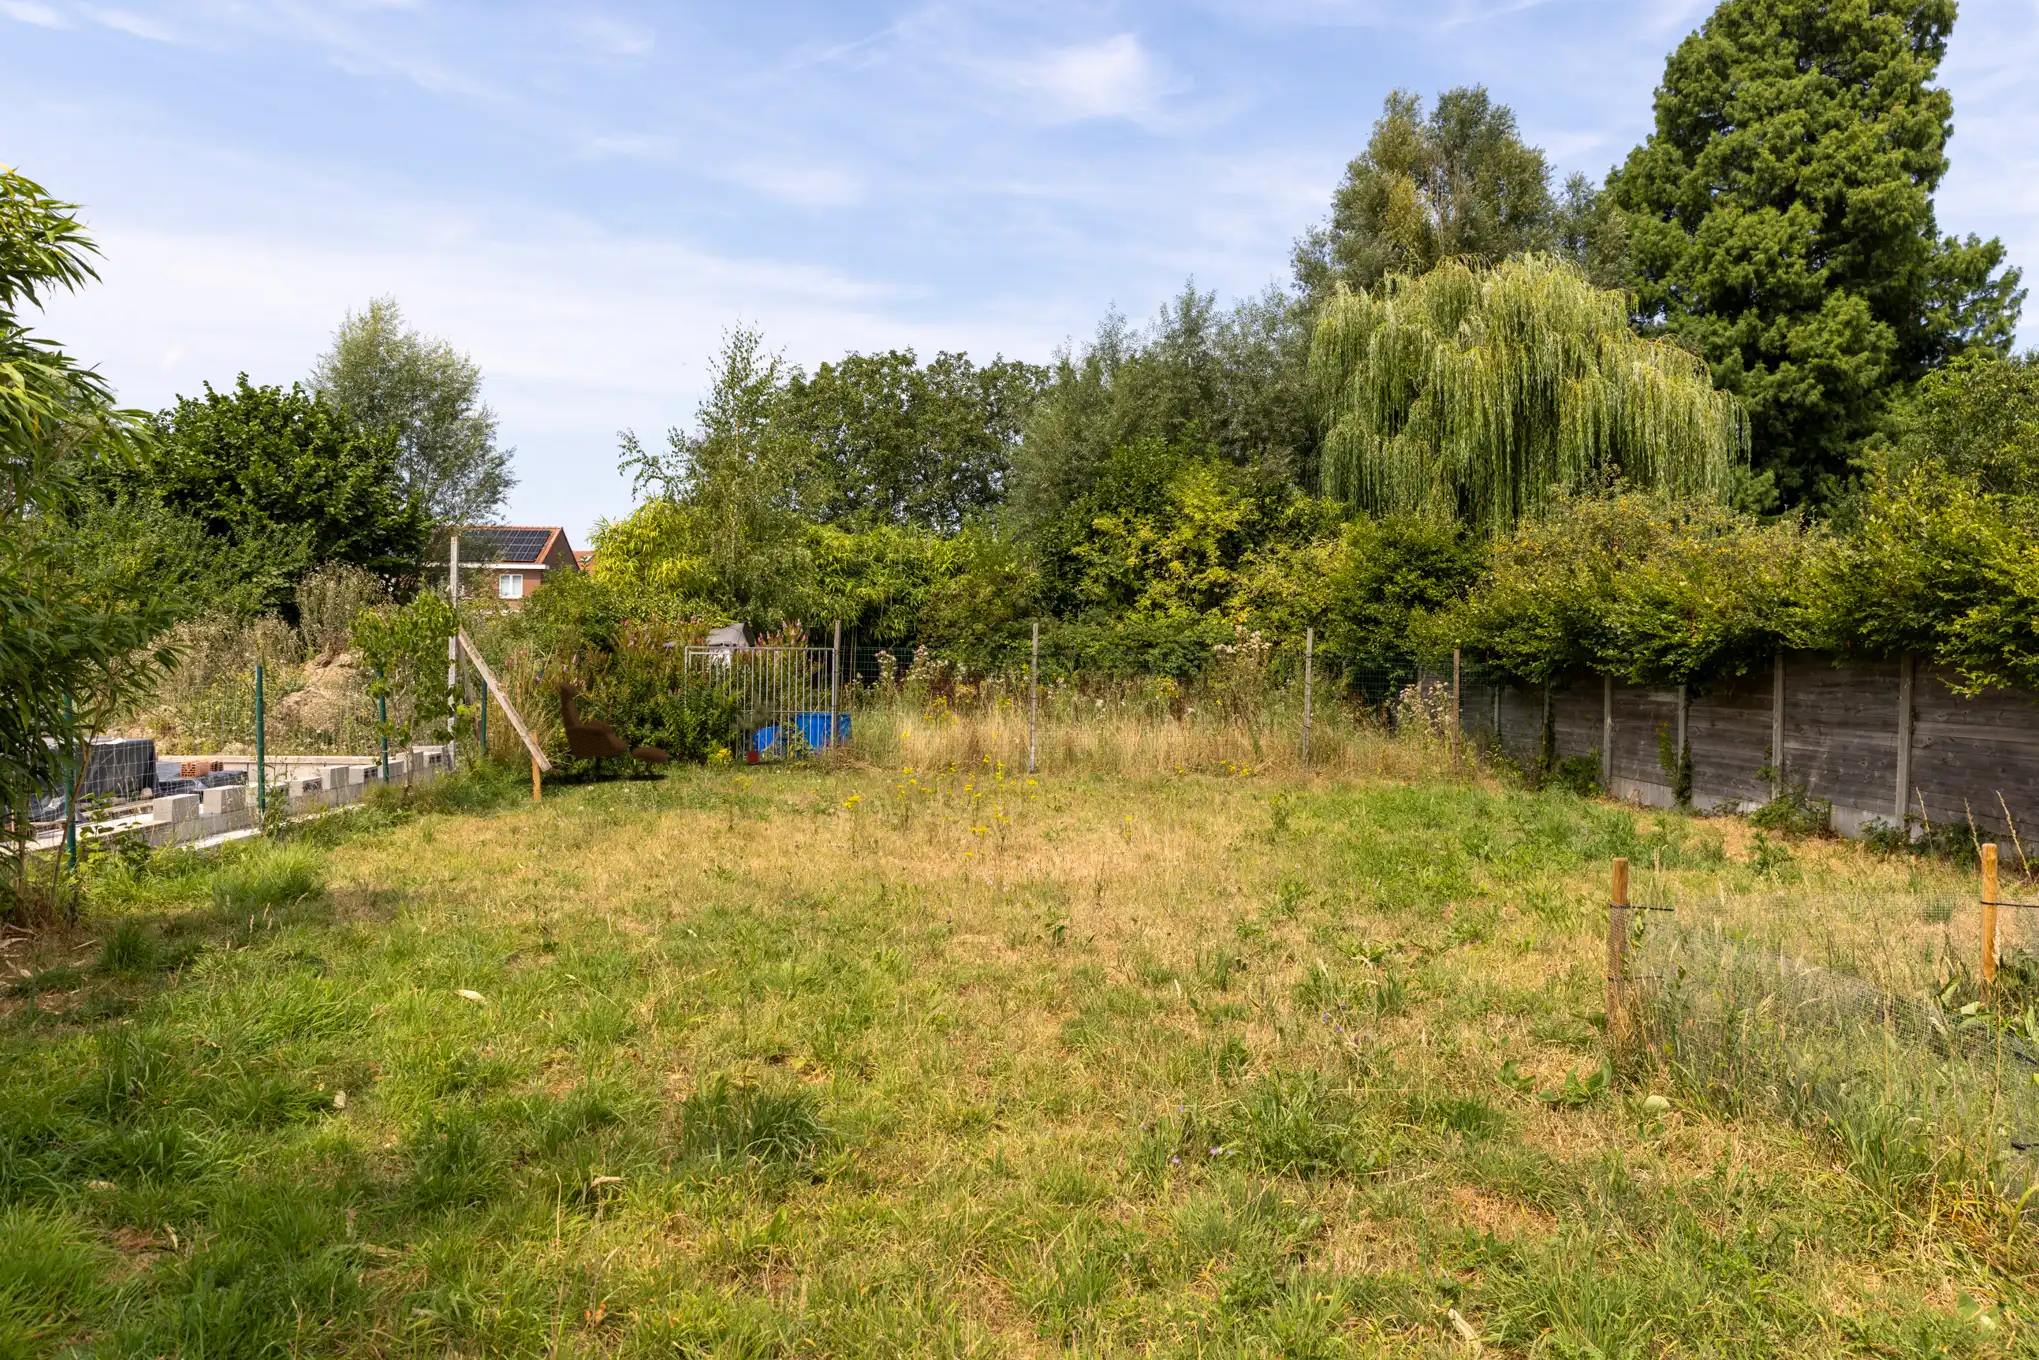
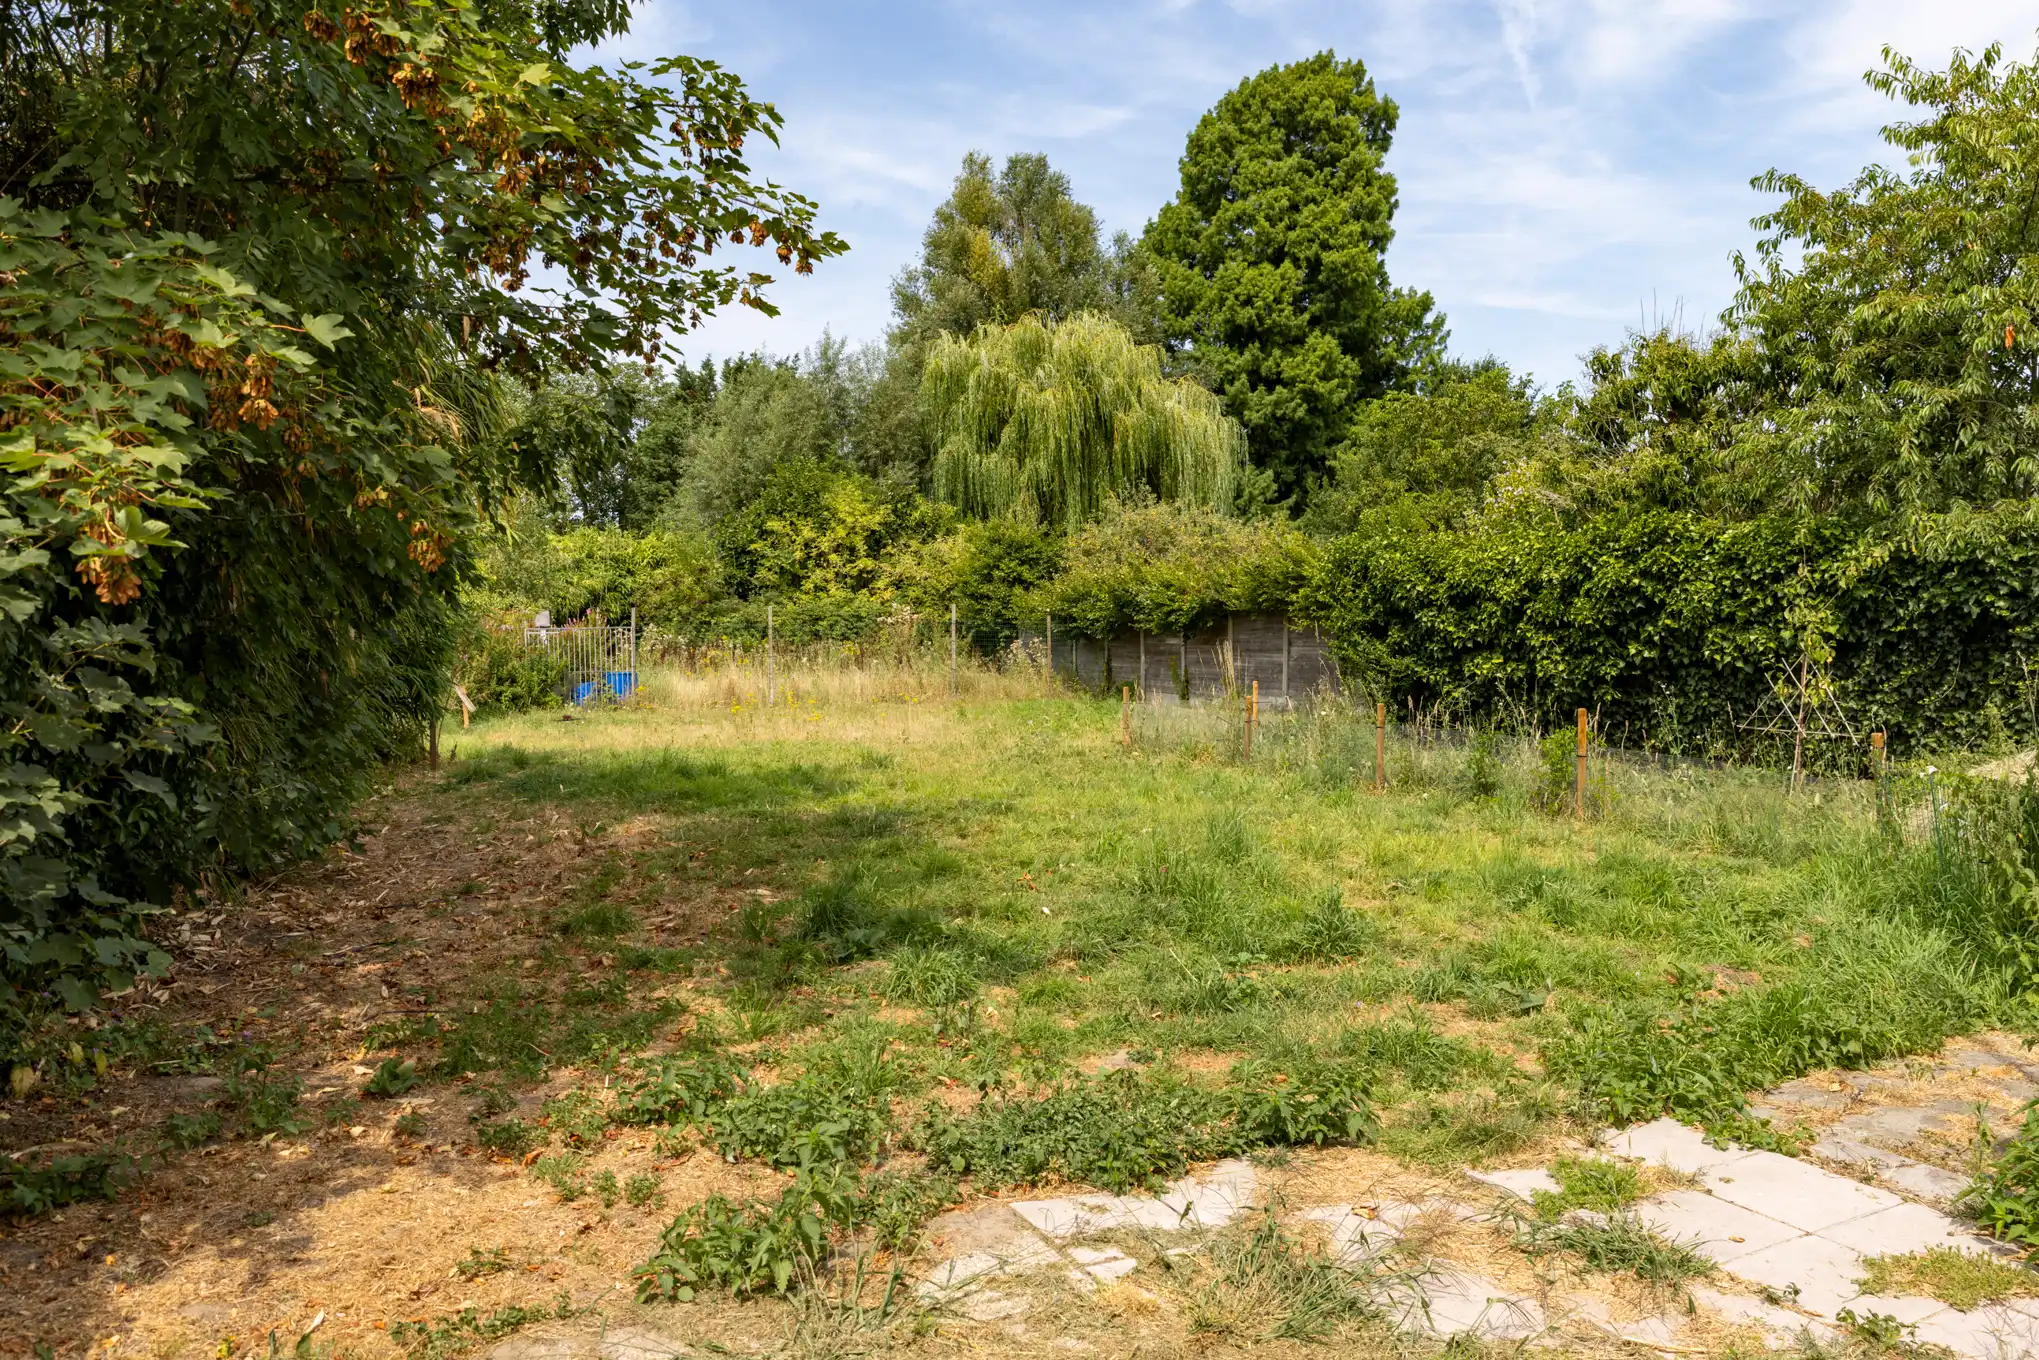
lounge chair: present [559,682,668,781] -> none [448,664,529,731]

